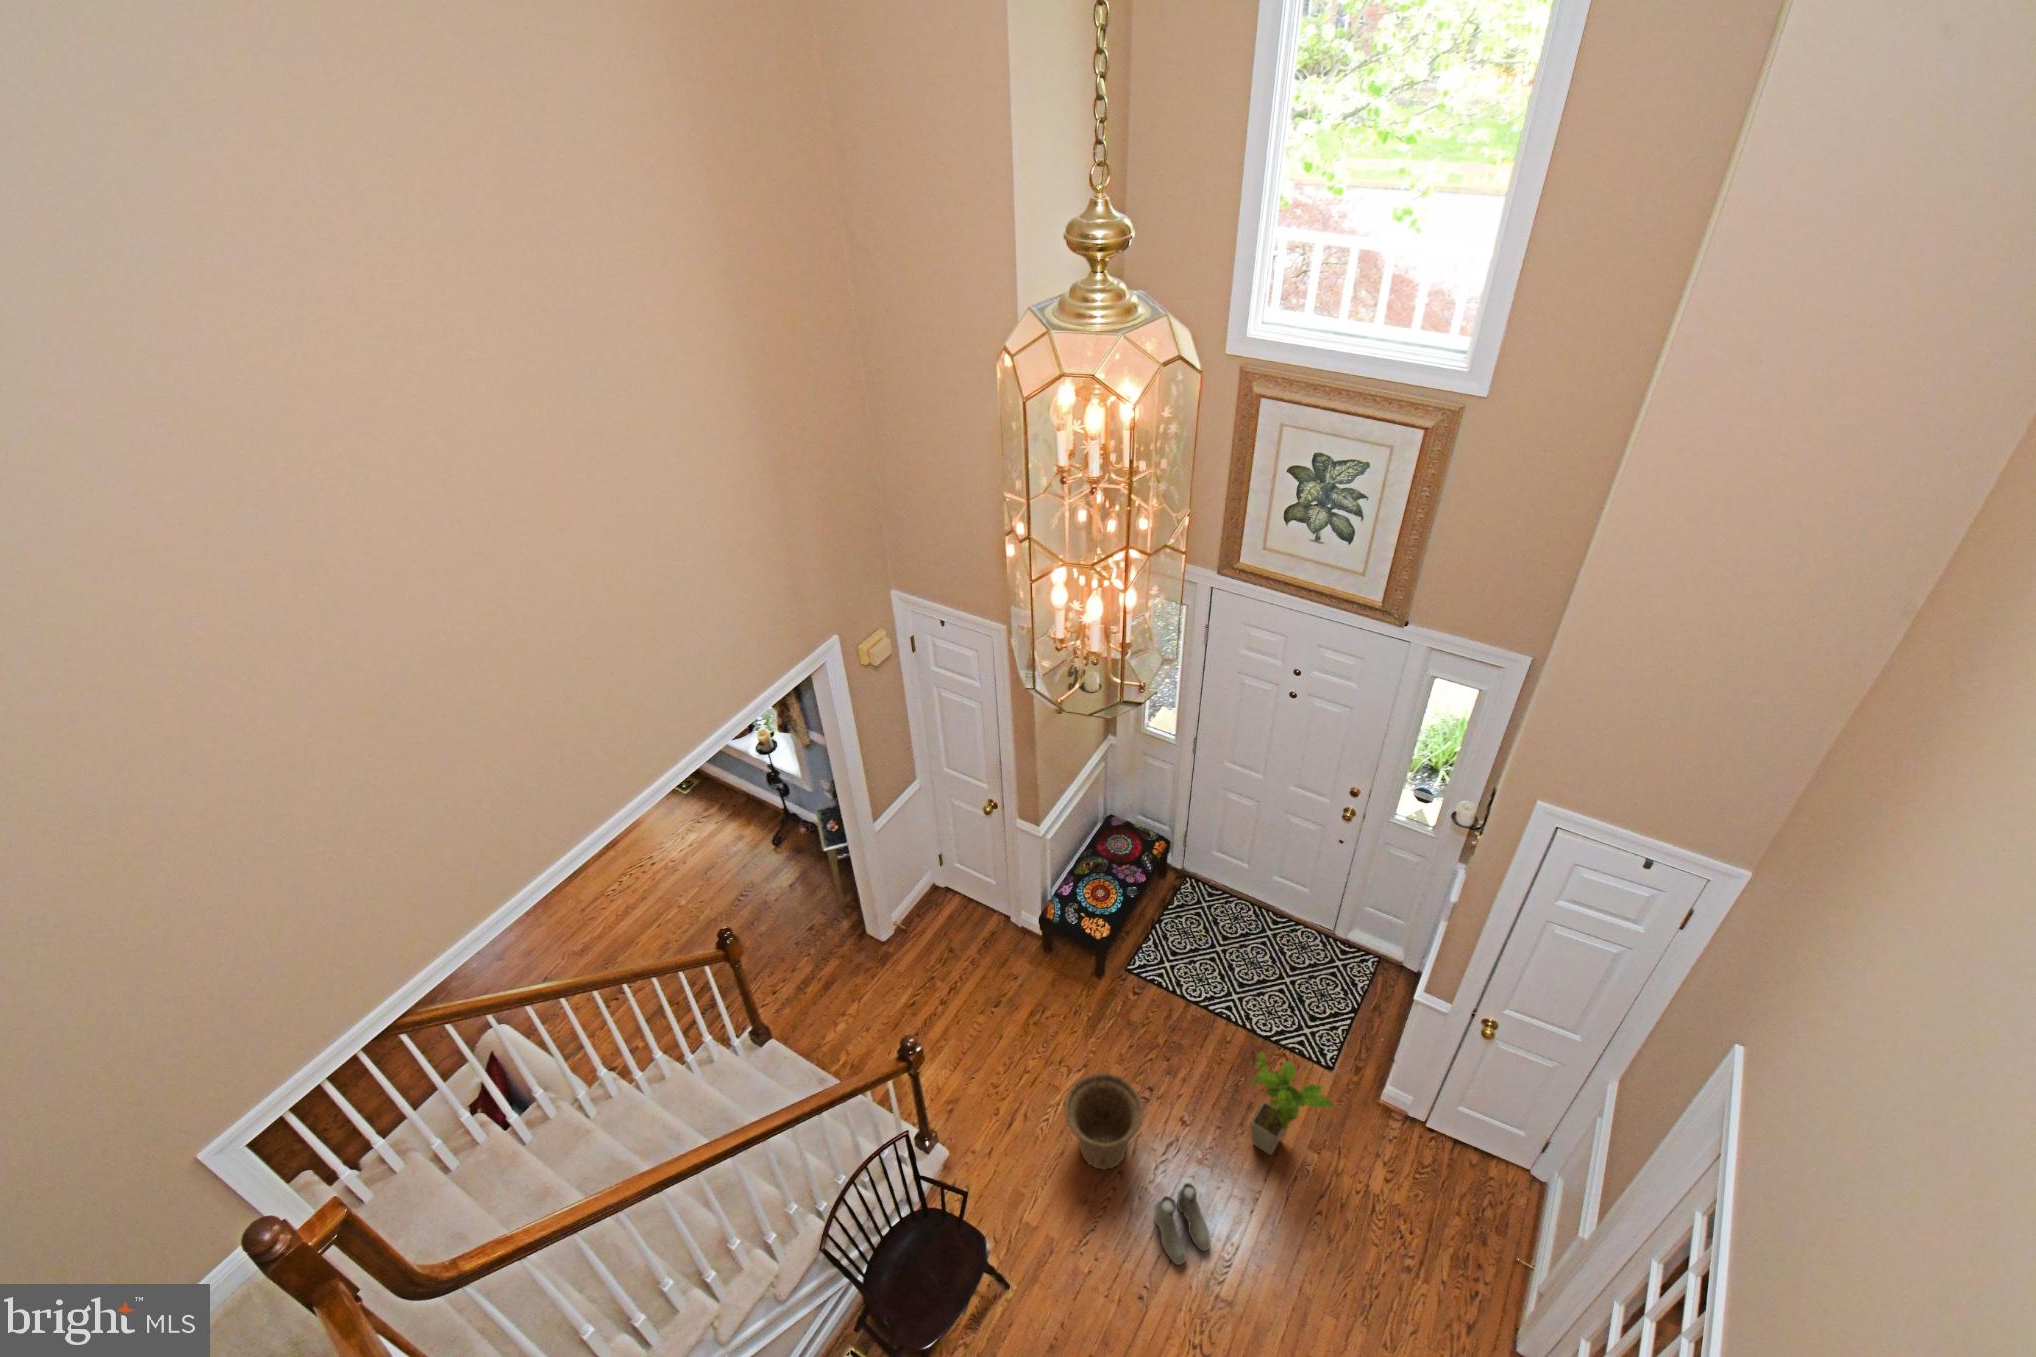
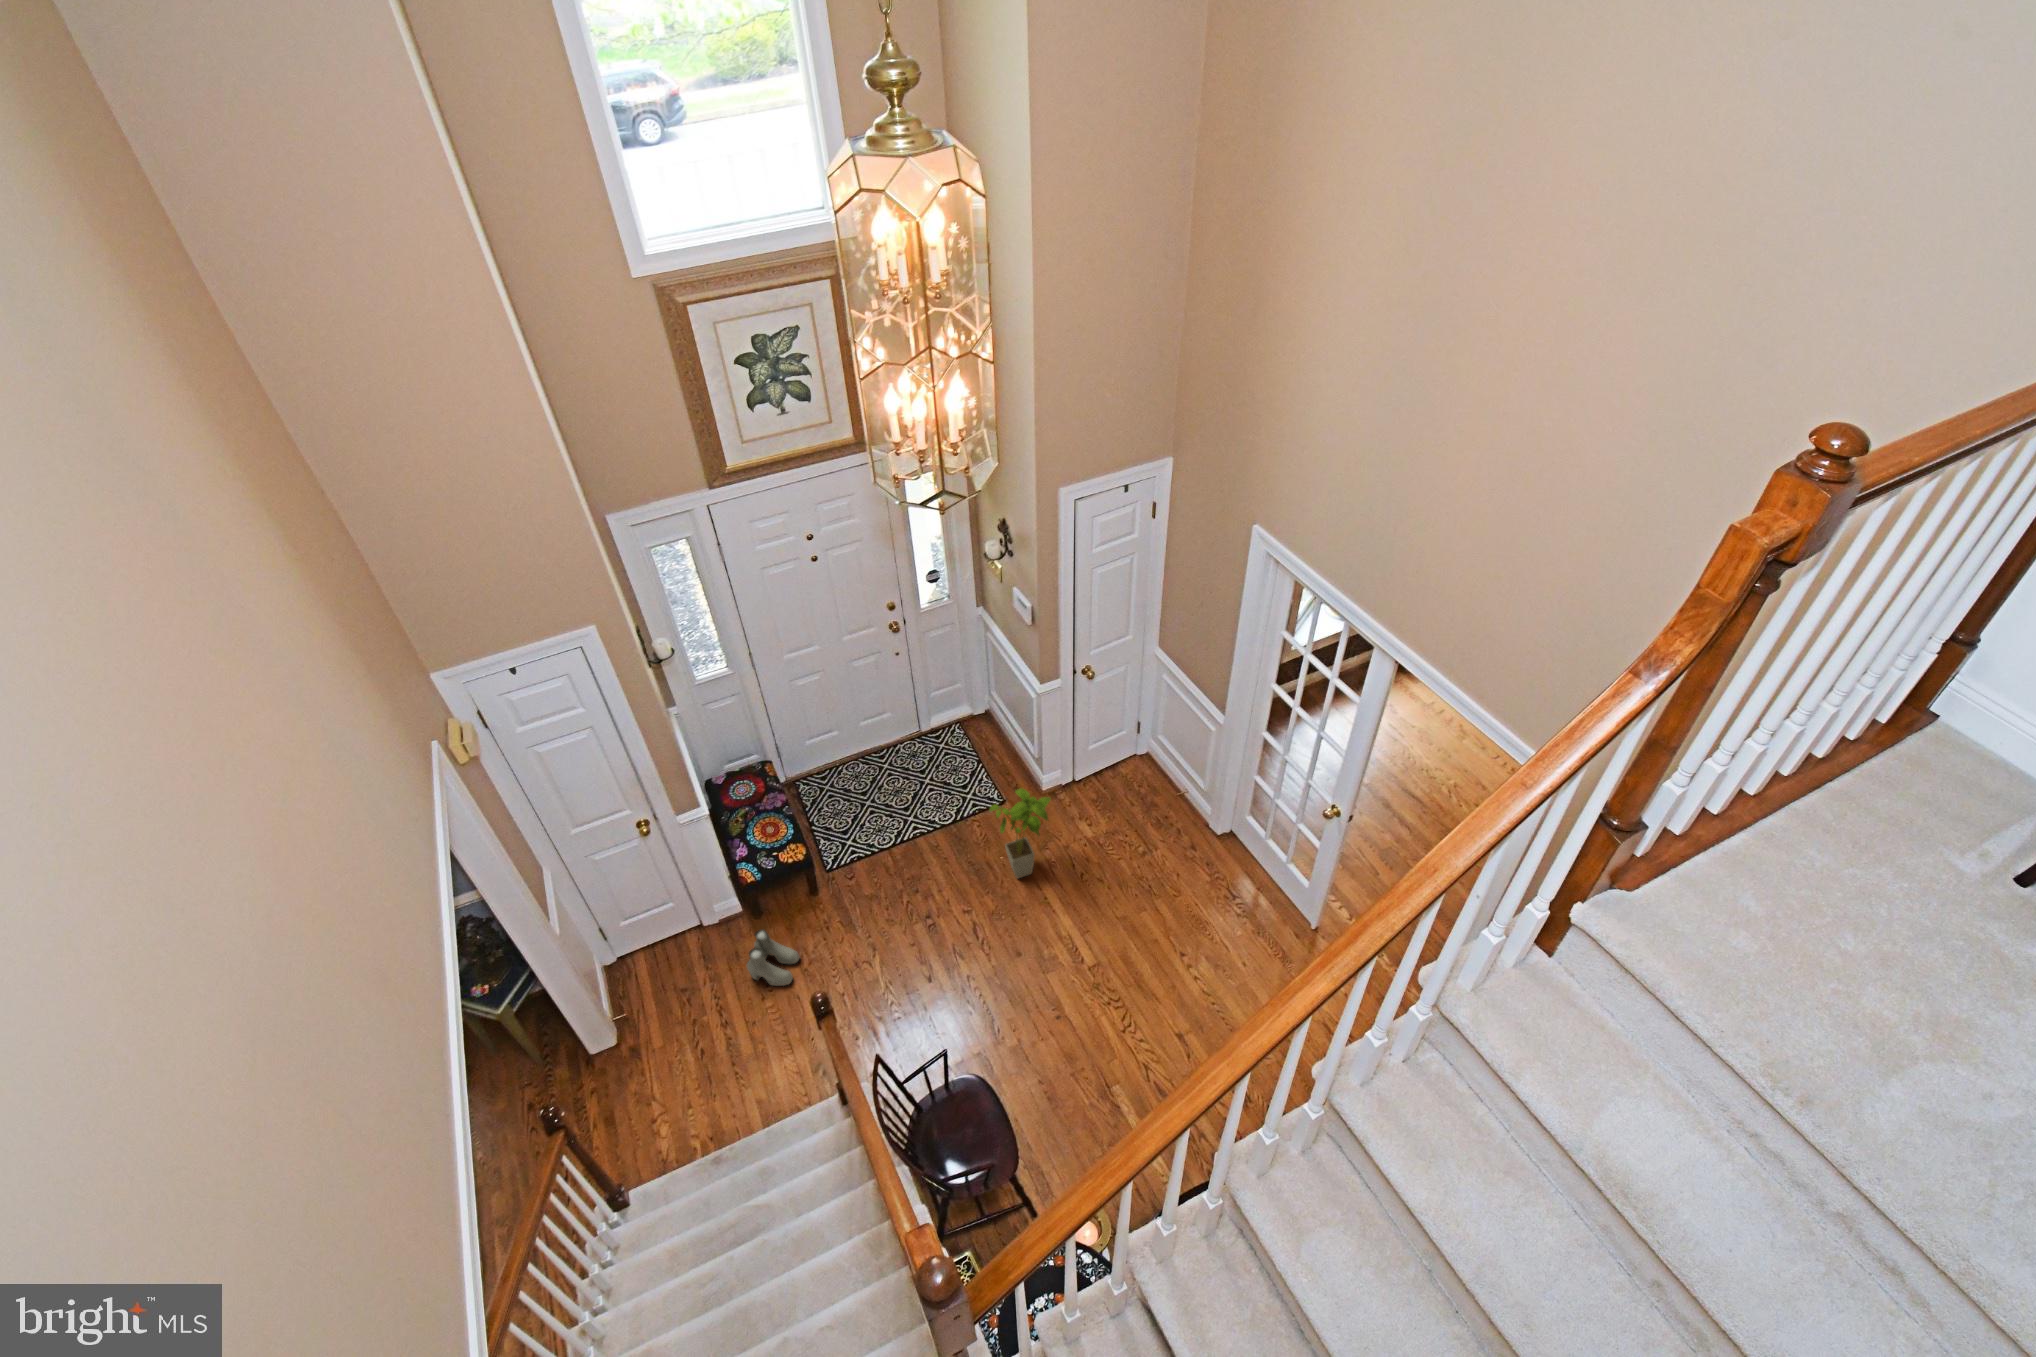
basket: present [1065,1073,1143,1170] -> none [903,908,973,992]
boots: present [1154,1183,1210,1265] -> present [747,929,800,986]

